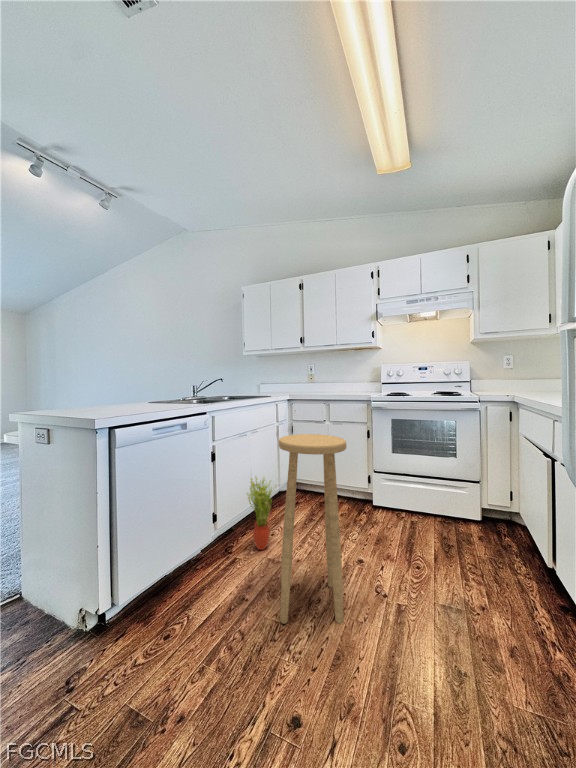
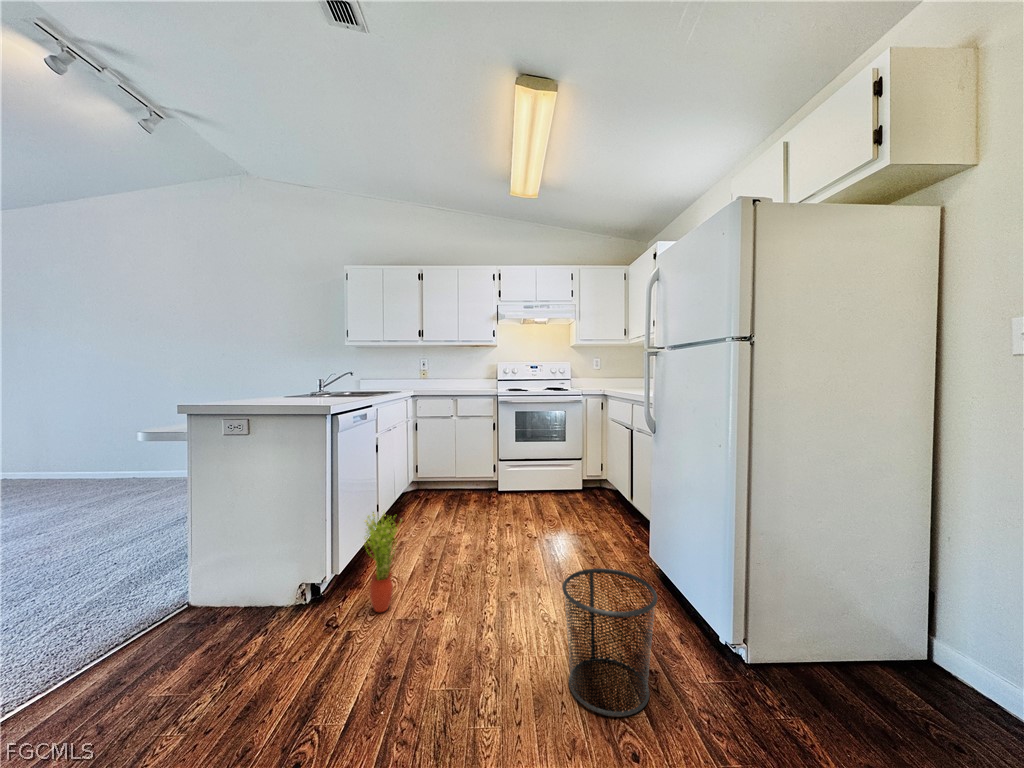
stool: present [279,434,346,624] -> none [433,446,525,689]
waste bin: none [364,555,458,706] -> present [562,568,657,717]

